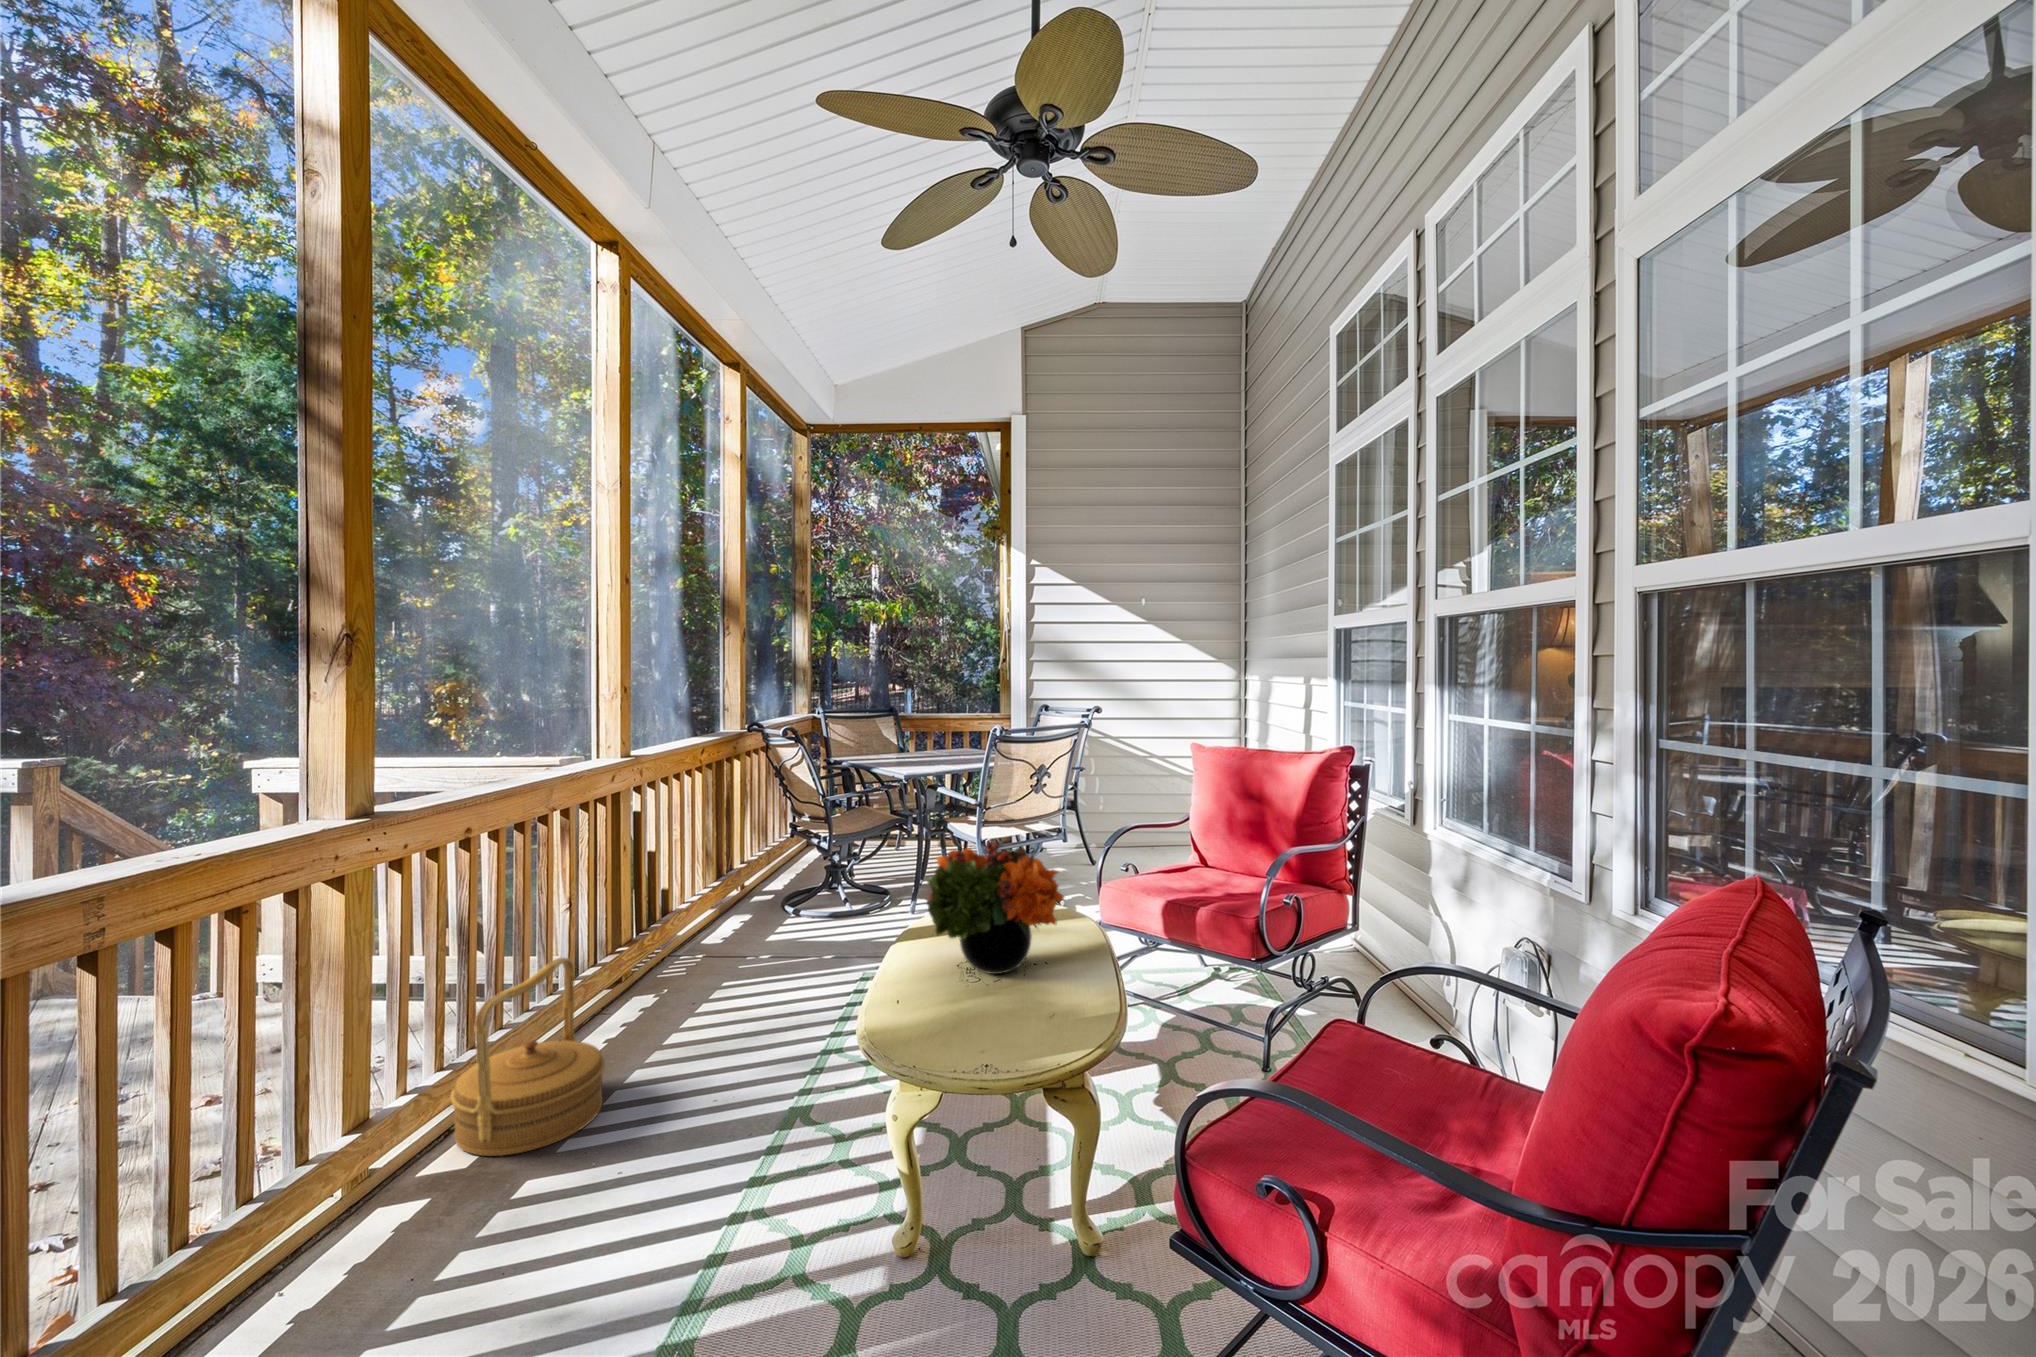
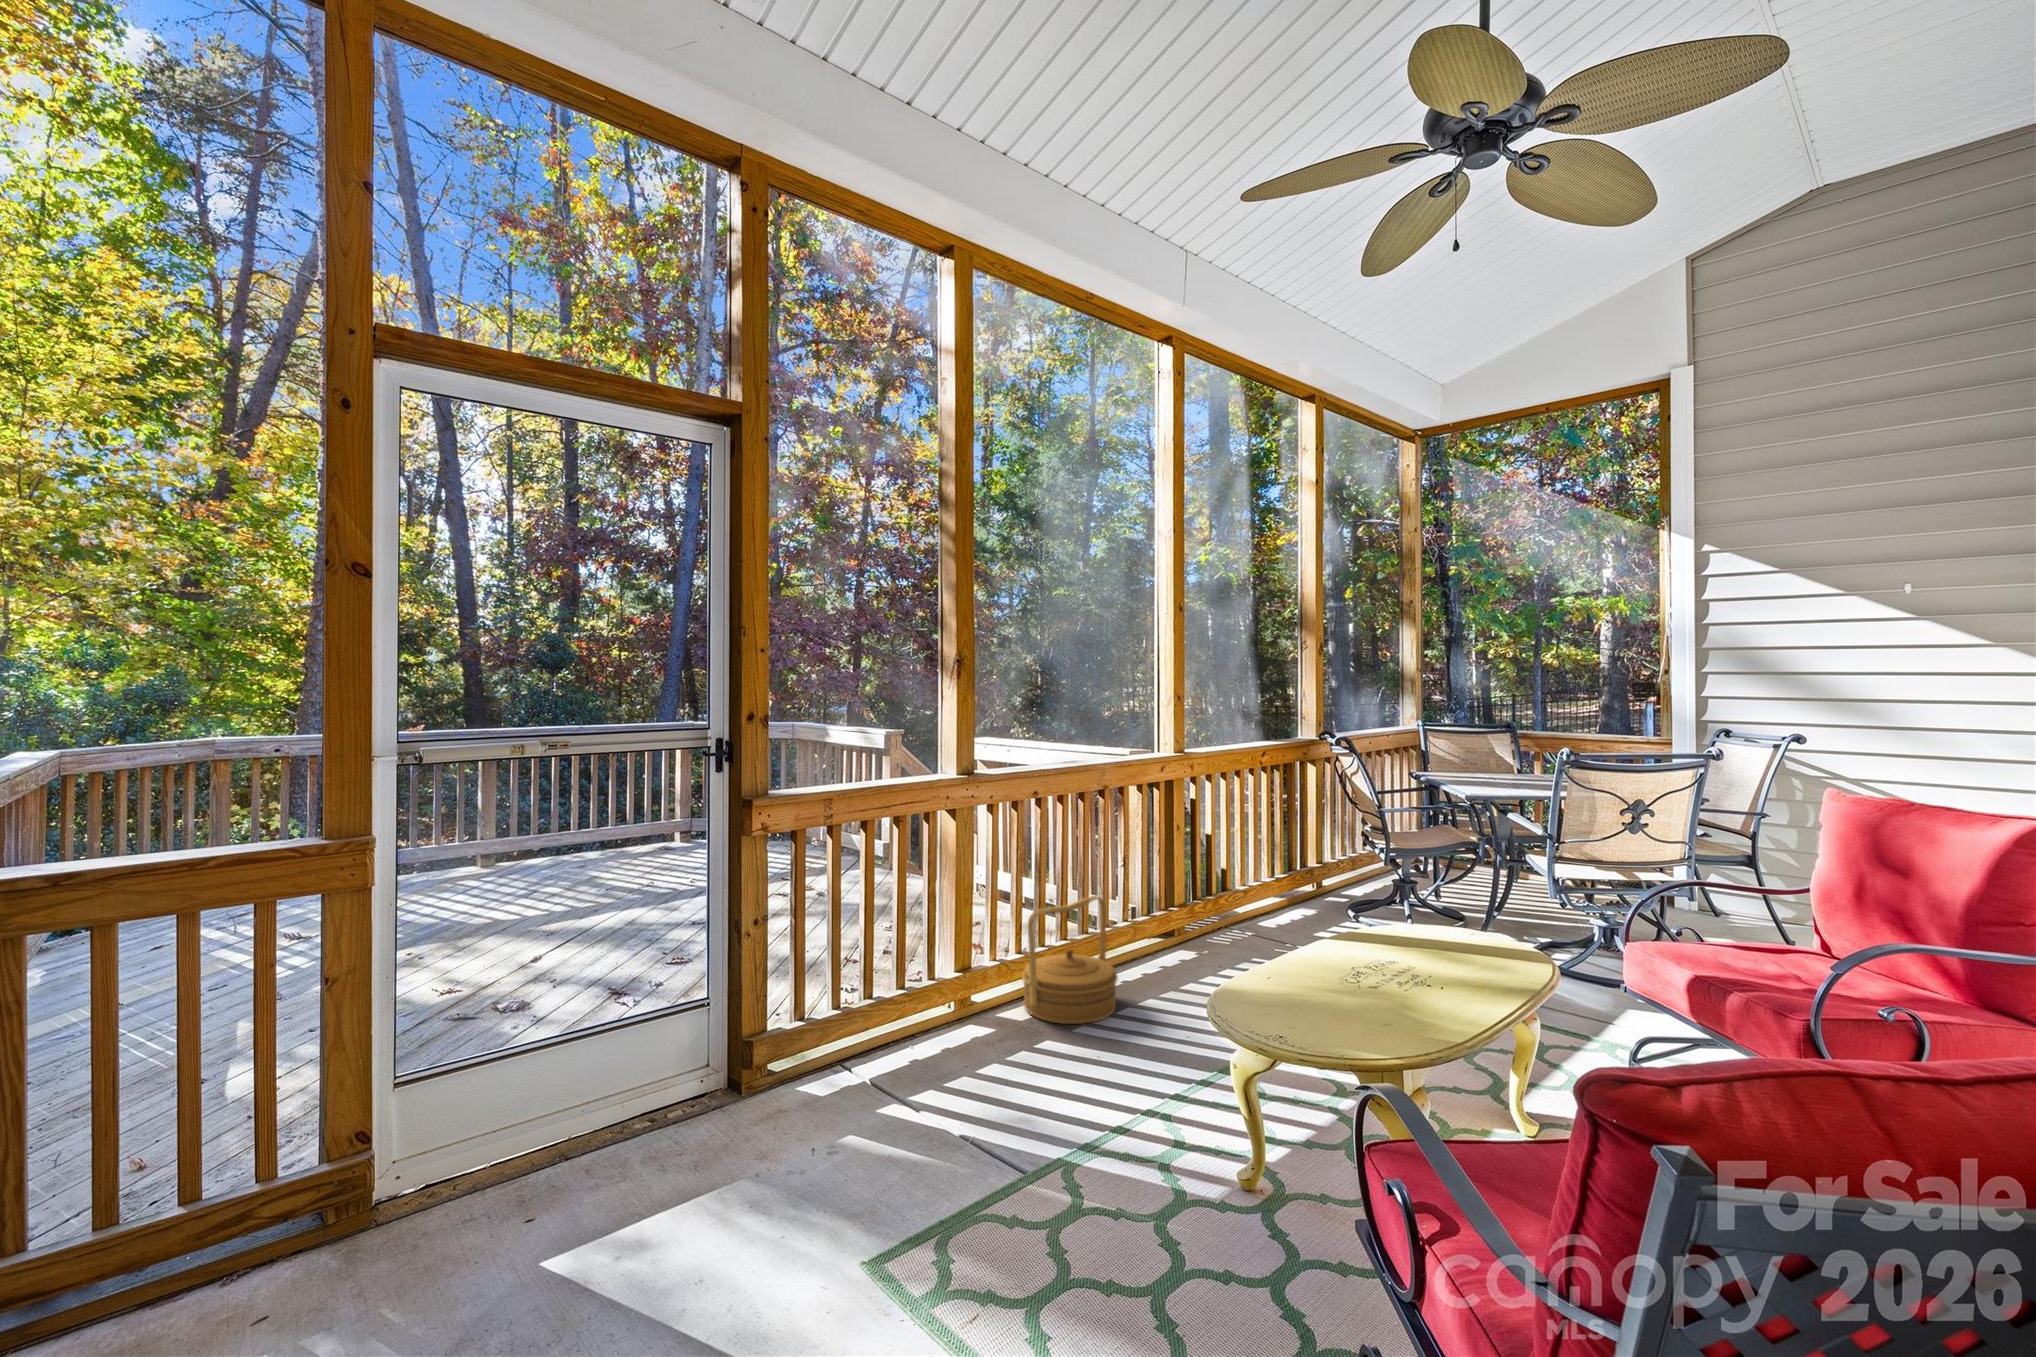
flower arrangement: present [927,842,1064,974] -> none [1295,848,1452,979]

